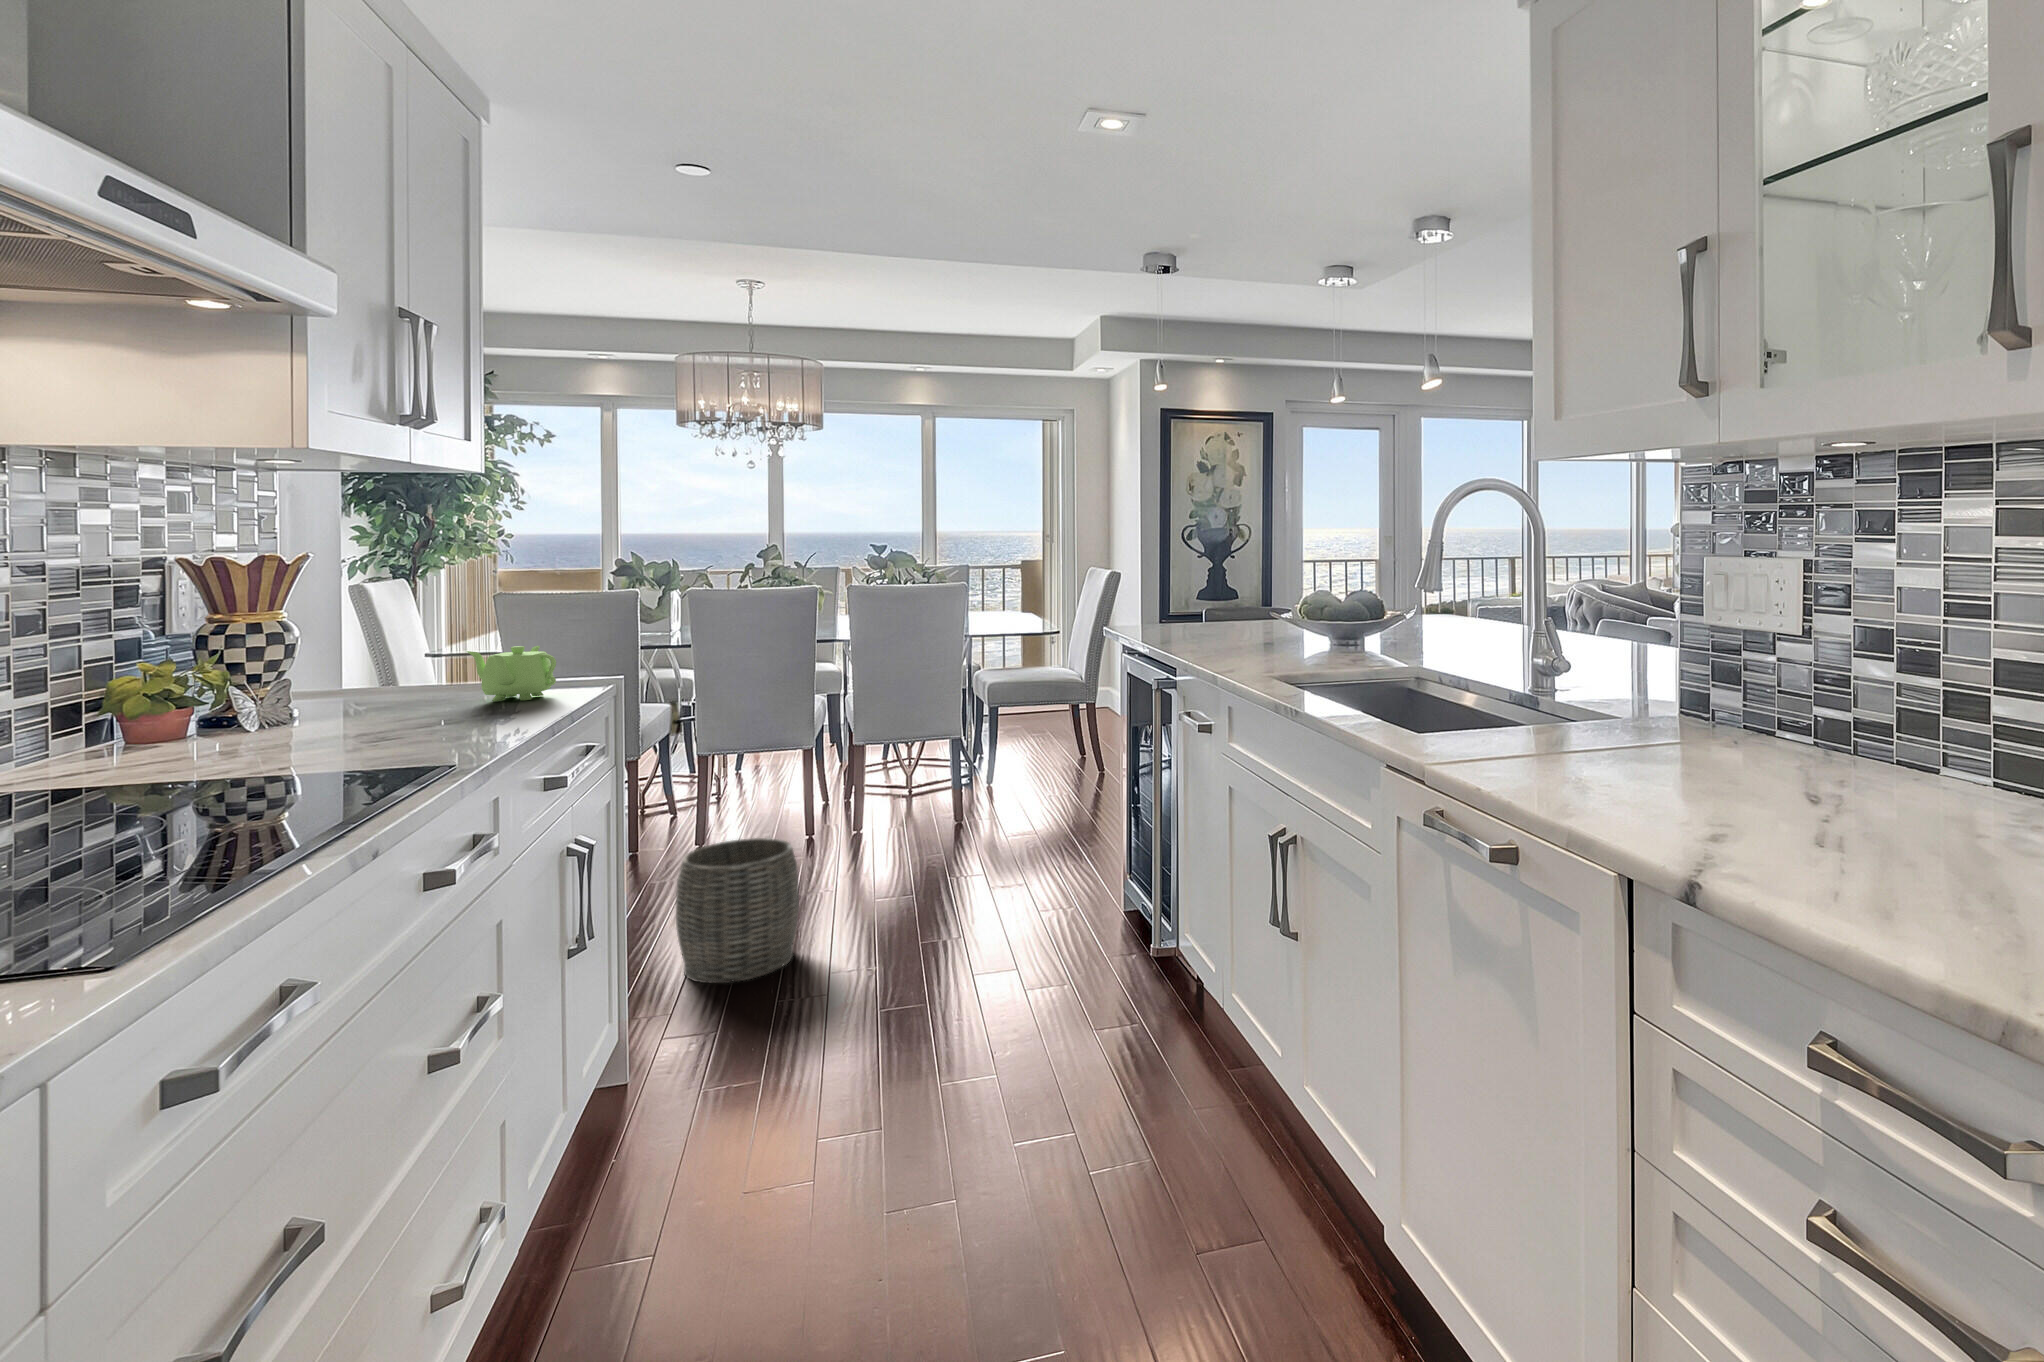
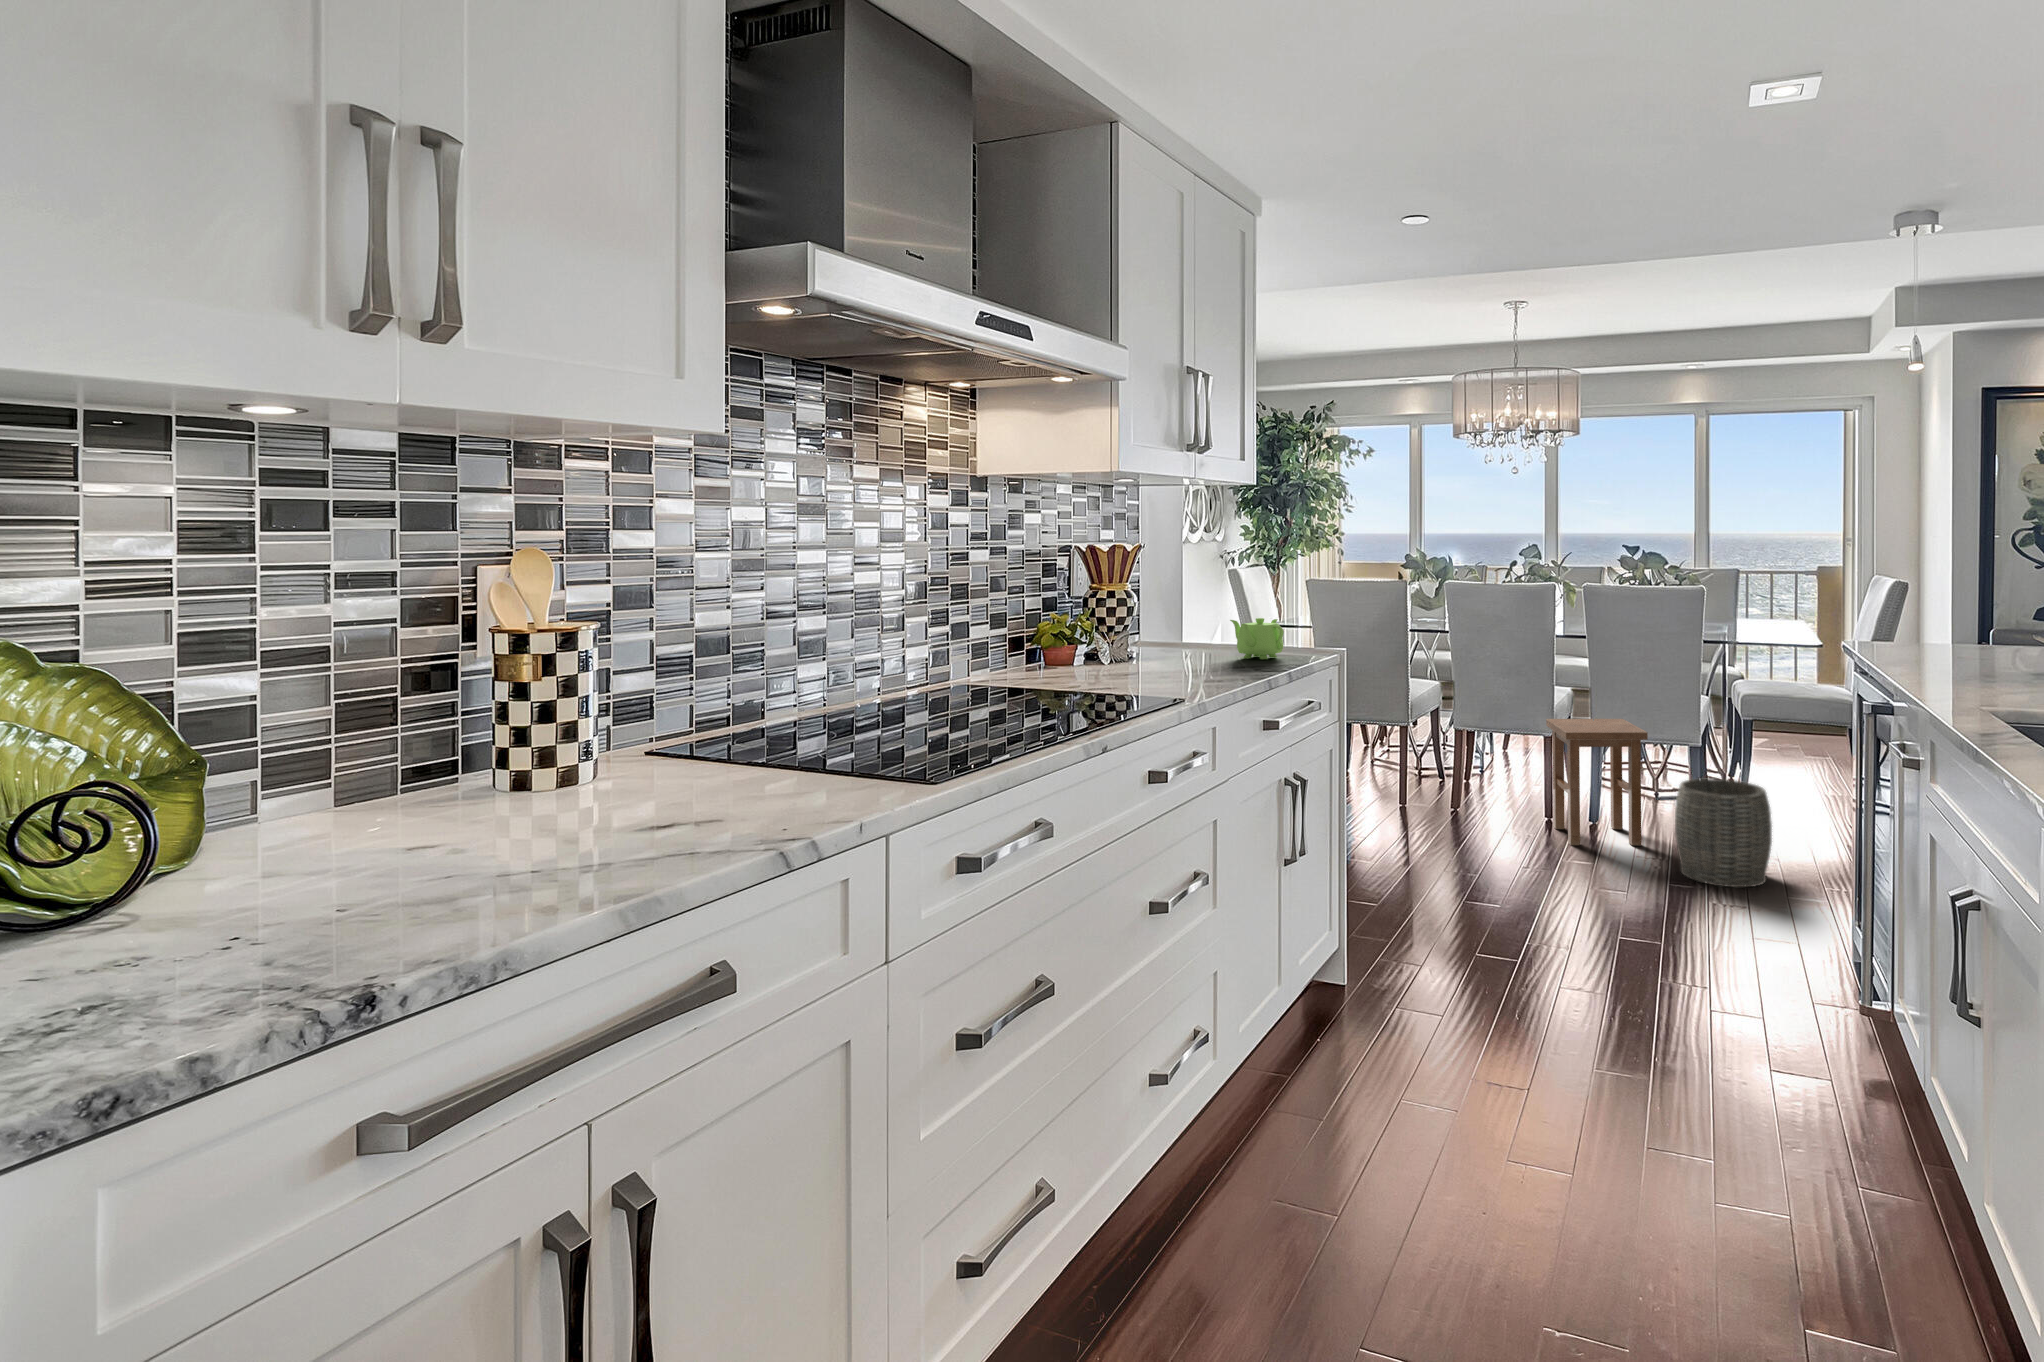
stool: none [816,720,925,859] -> present [1546,719,1648,845]
woven basket: present [676,838,799,983] -> present [1675,779,1772,888]

